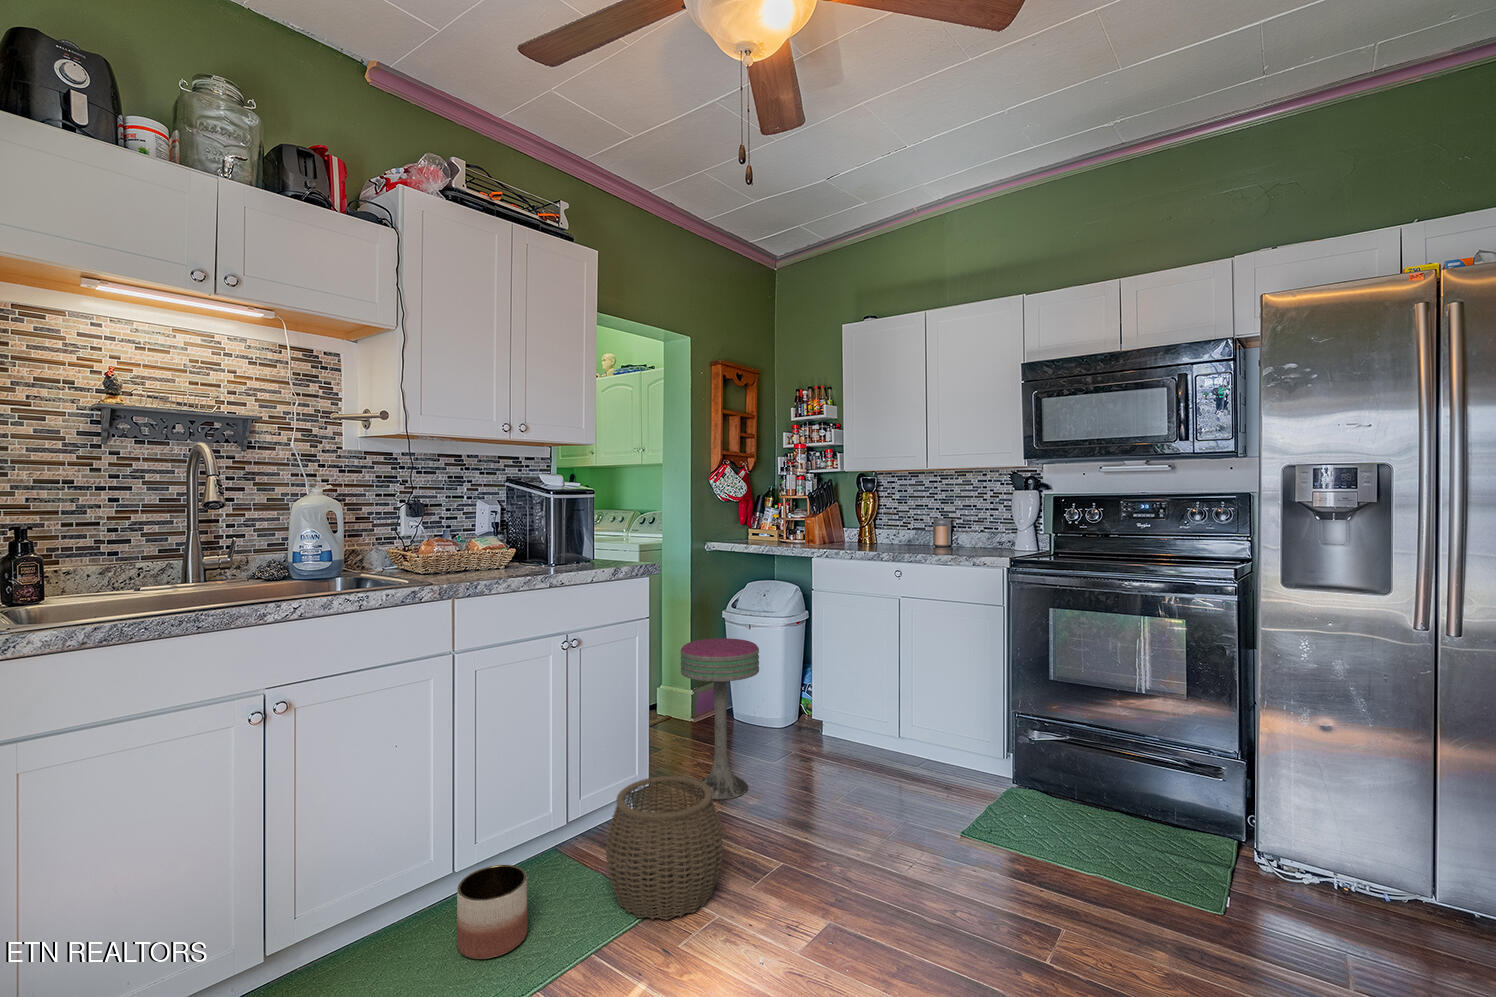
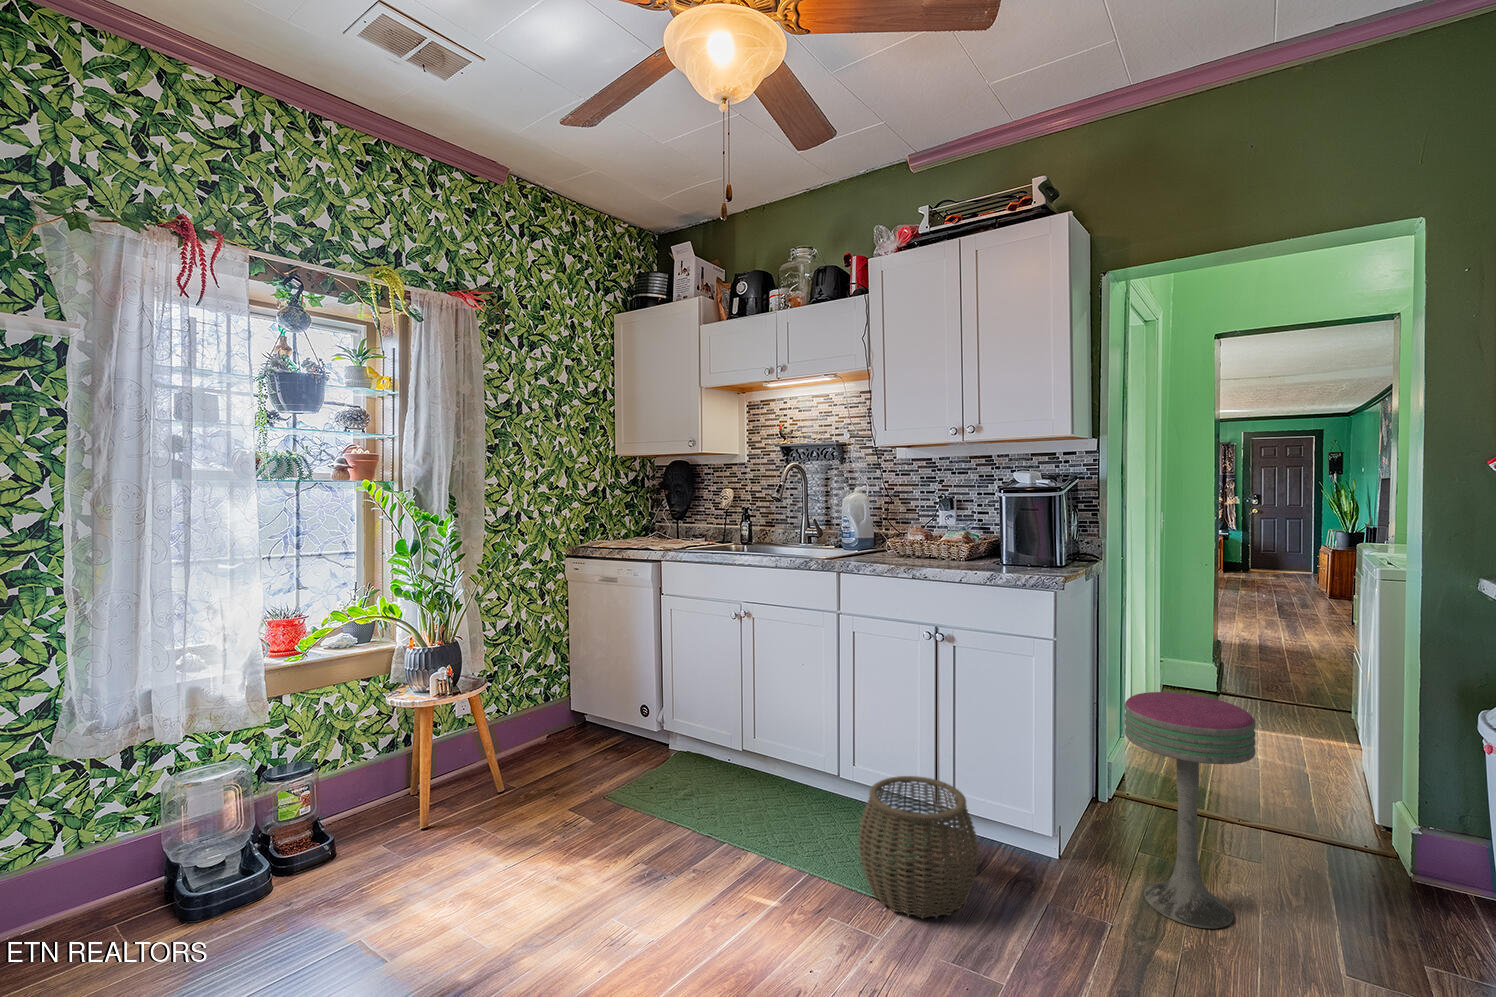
planter: present [457,865,528,959] -> none [796,774,845,836]

